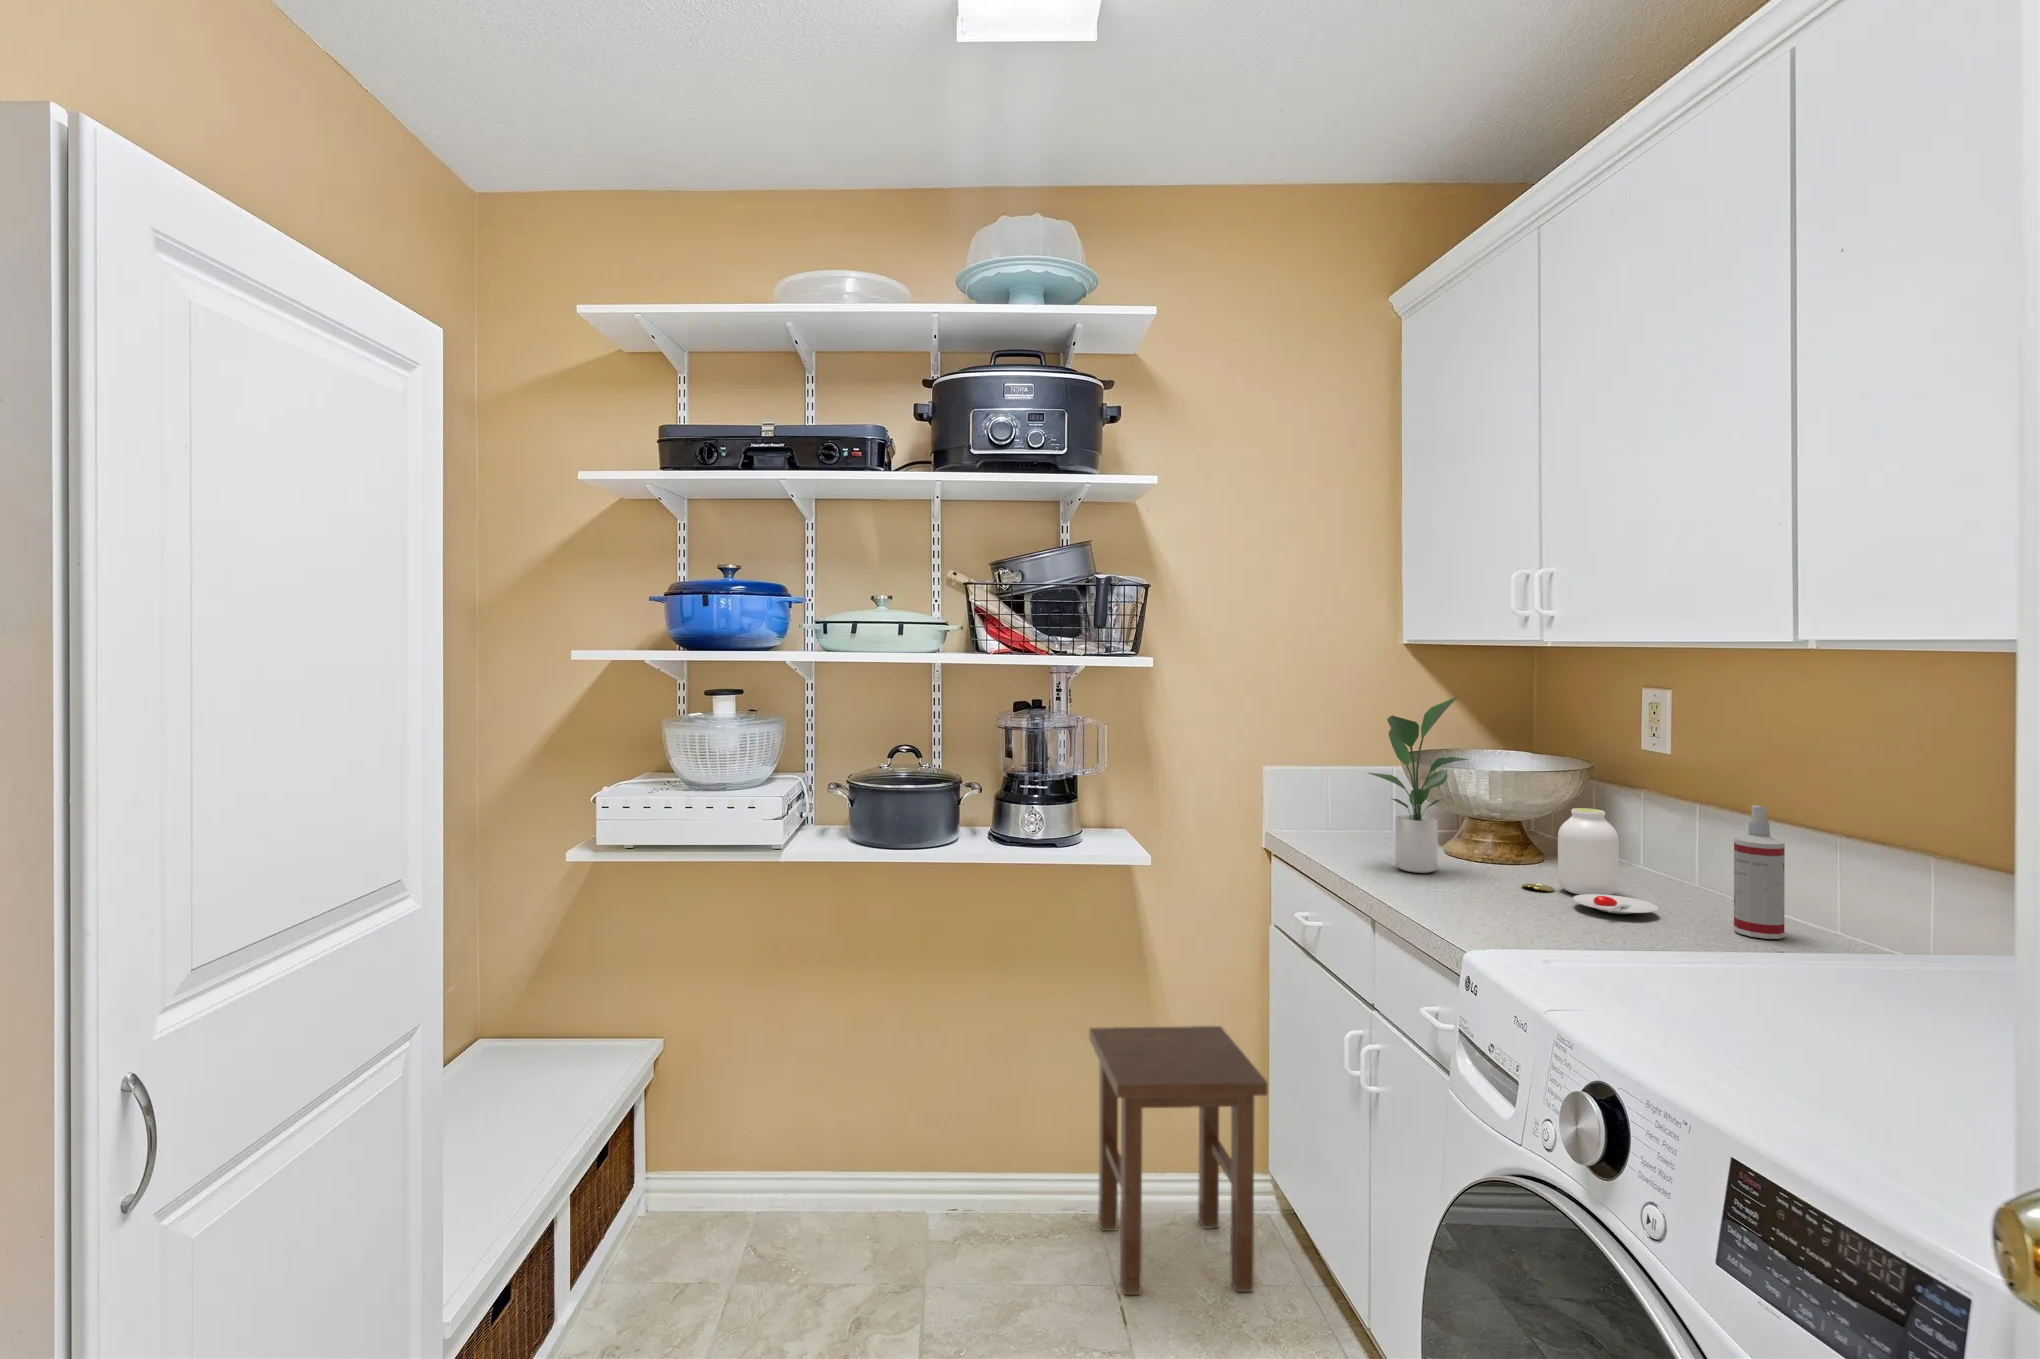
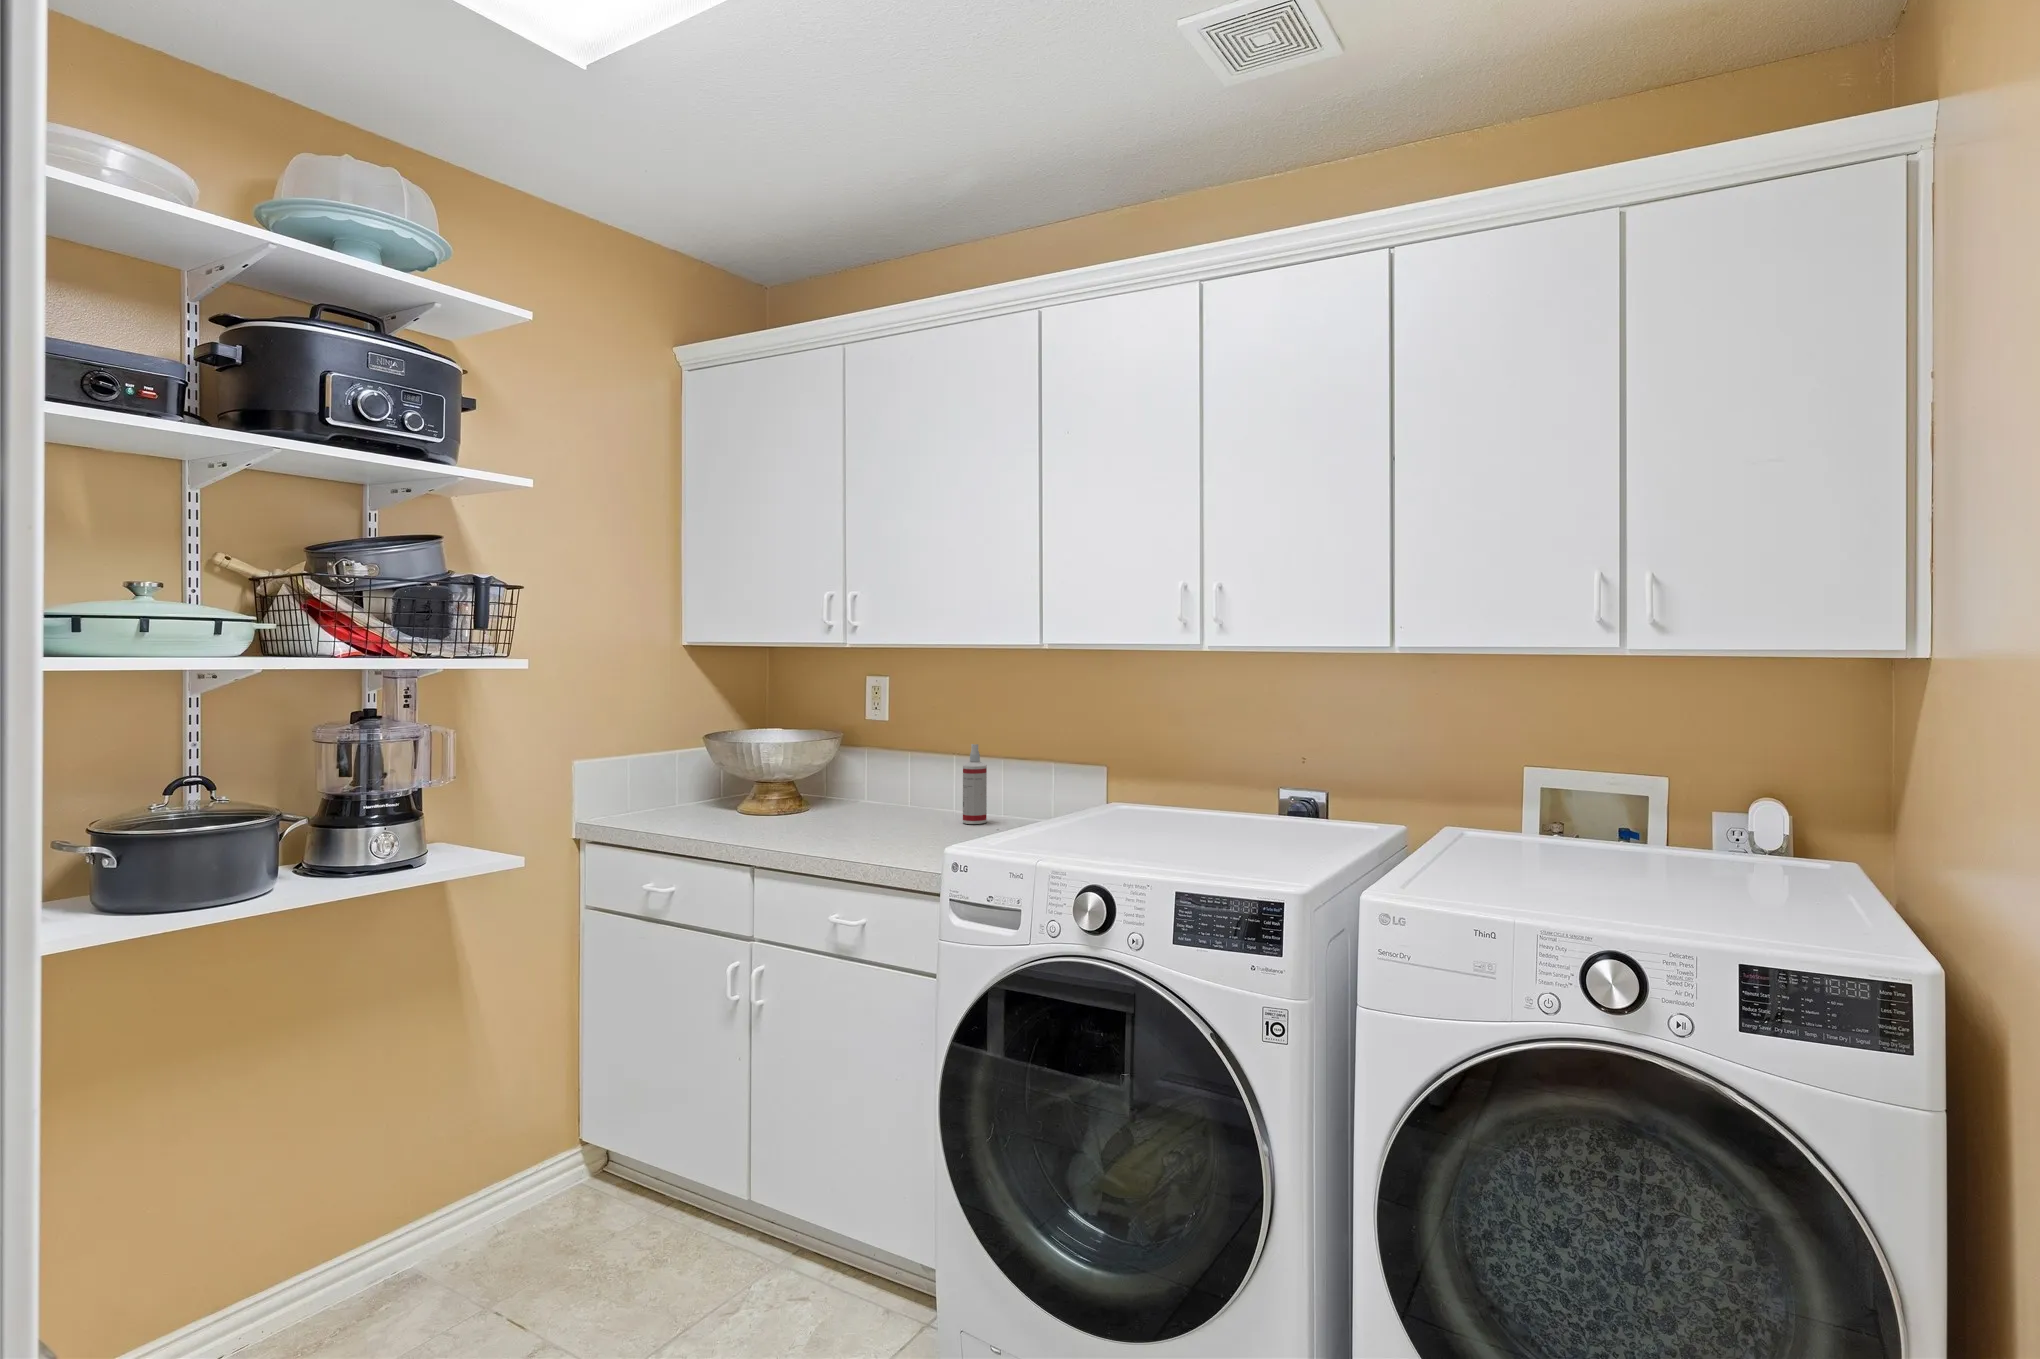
potted plant: present [1368,695,1469,873] -> none [710,685,791,829]
jar: present [1522,808,1658,914] -> none [828,761,923,827]
stool: present [1089,1026,1268,1295] -> none [402,1022,627,1309]

